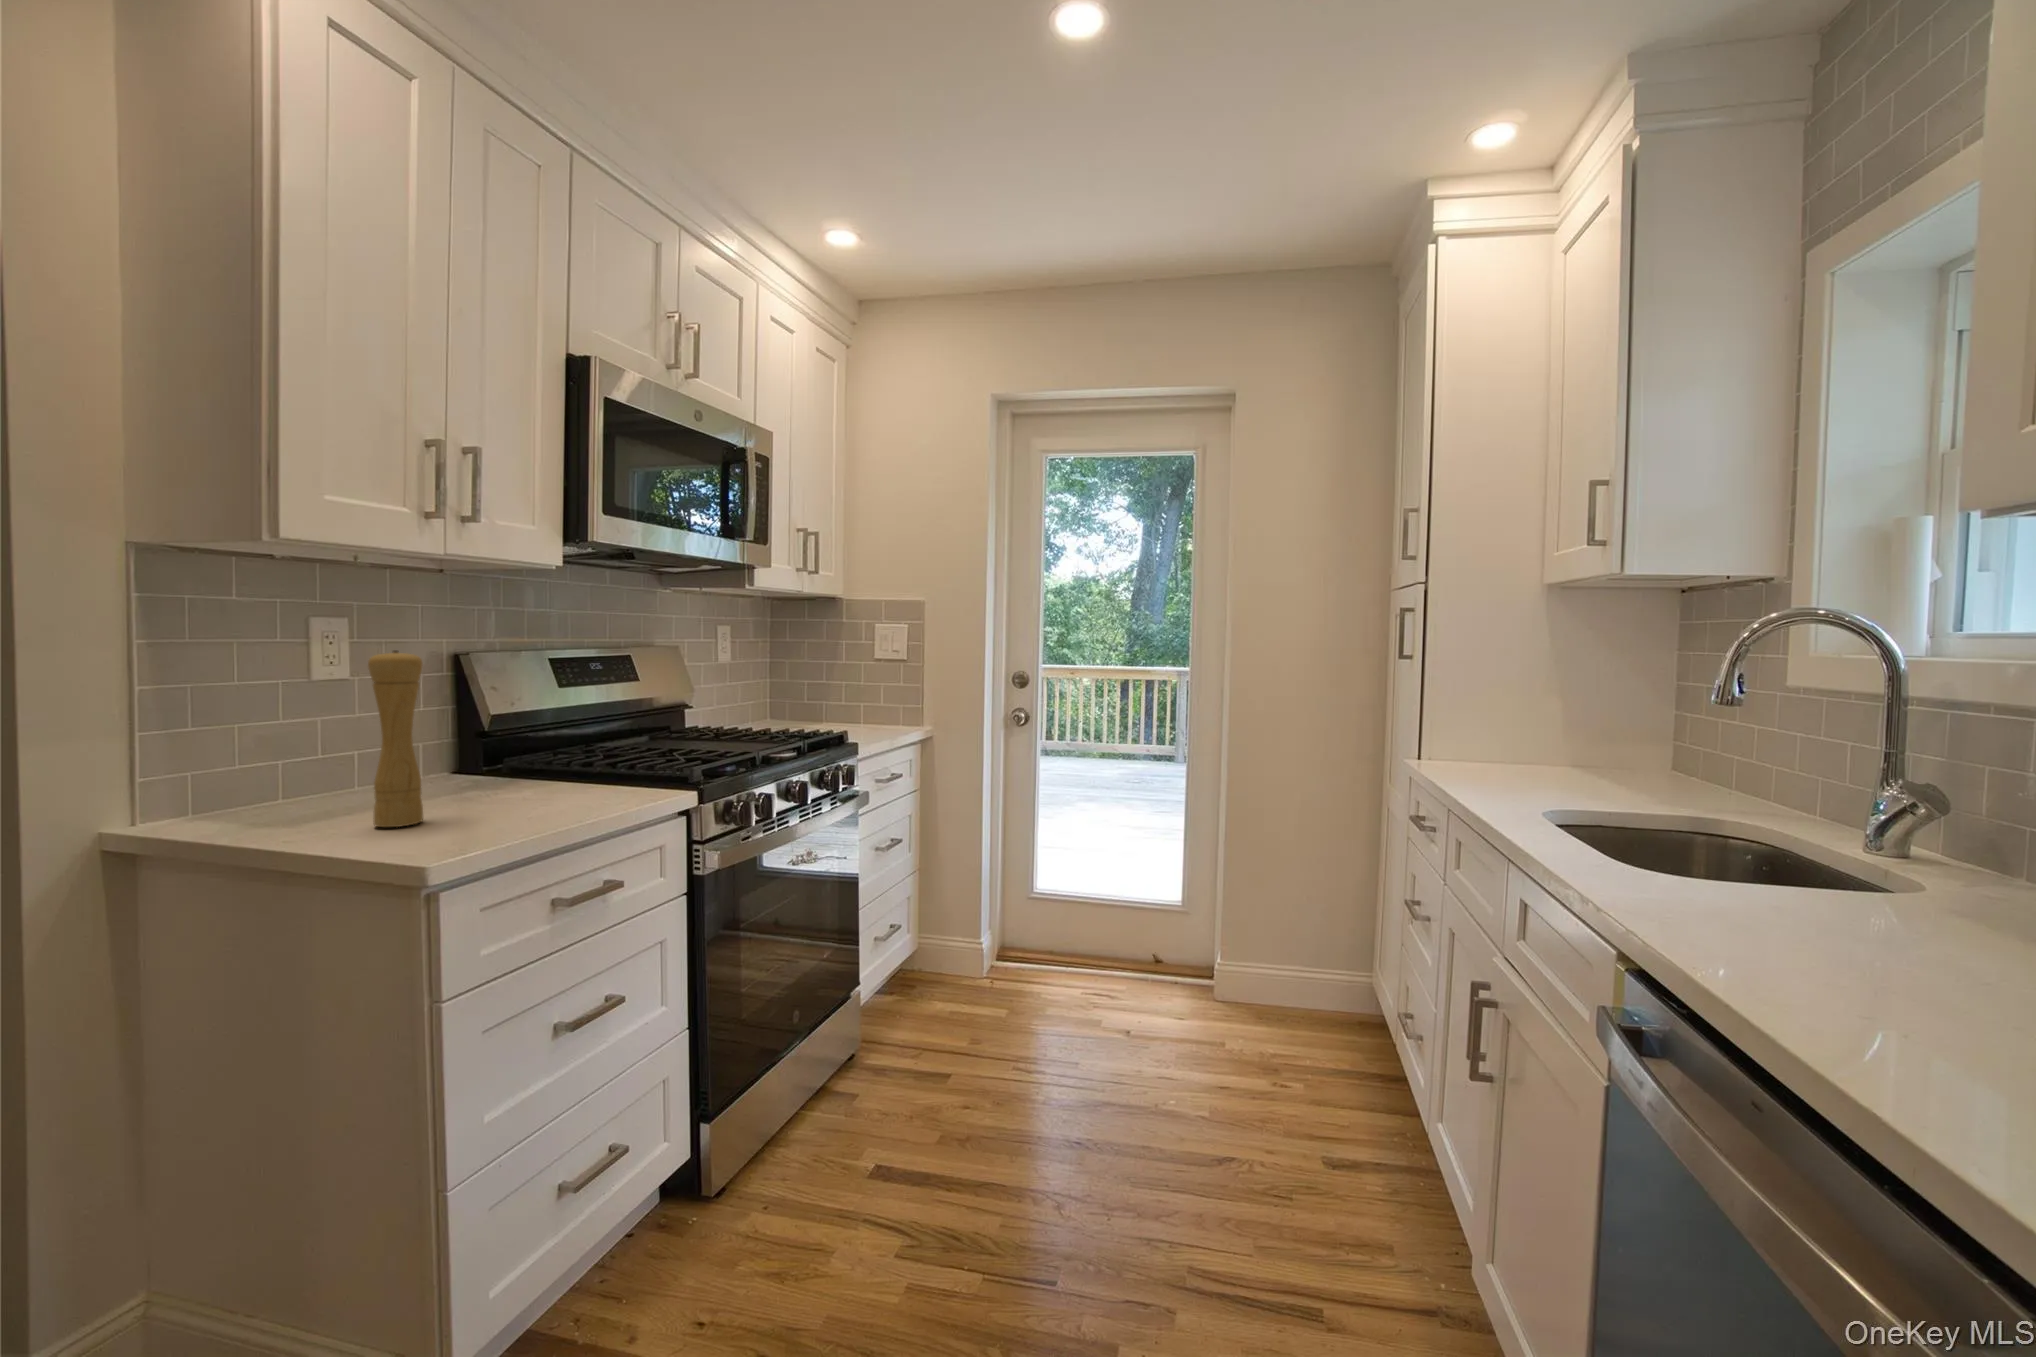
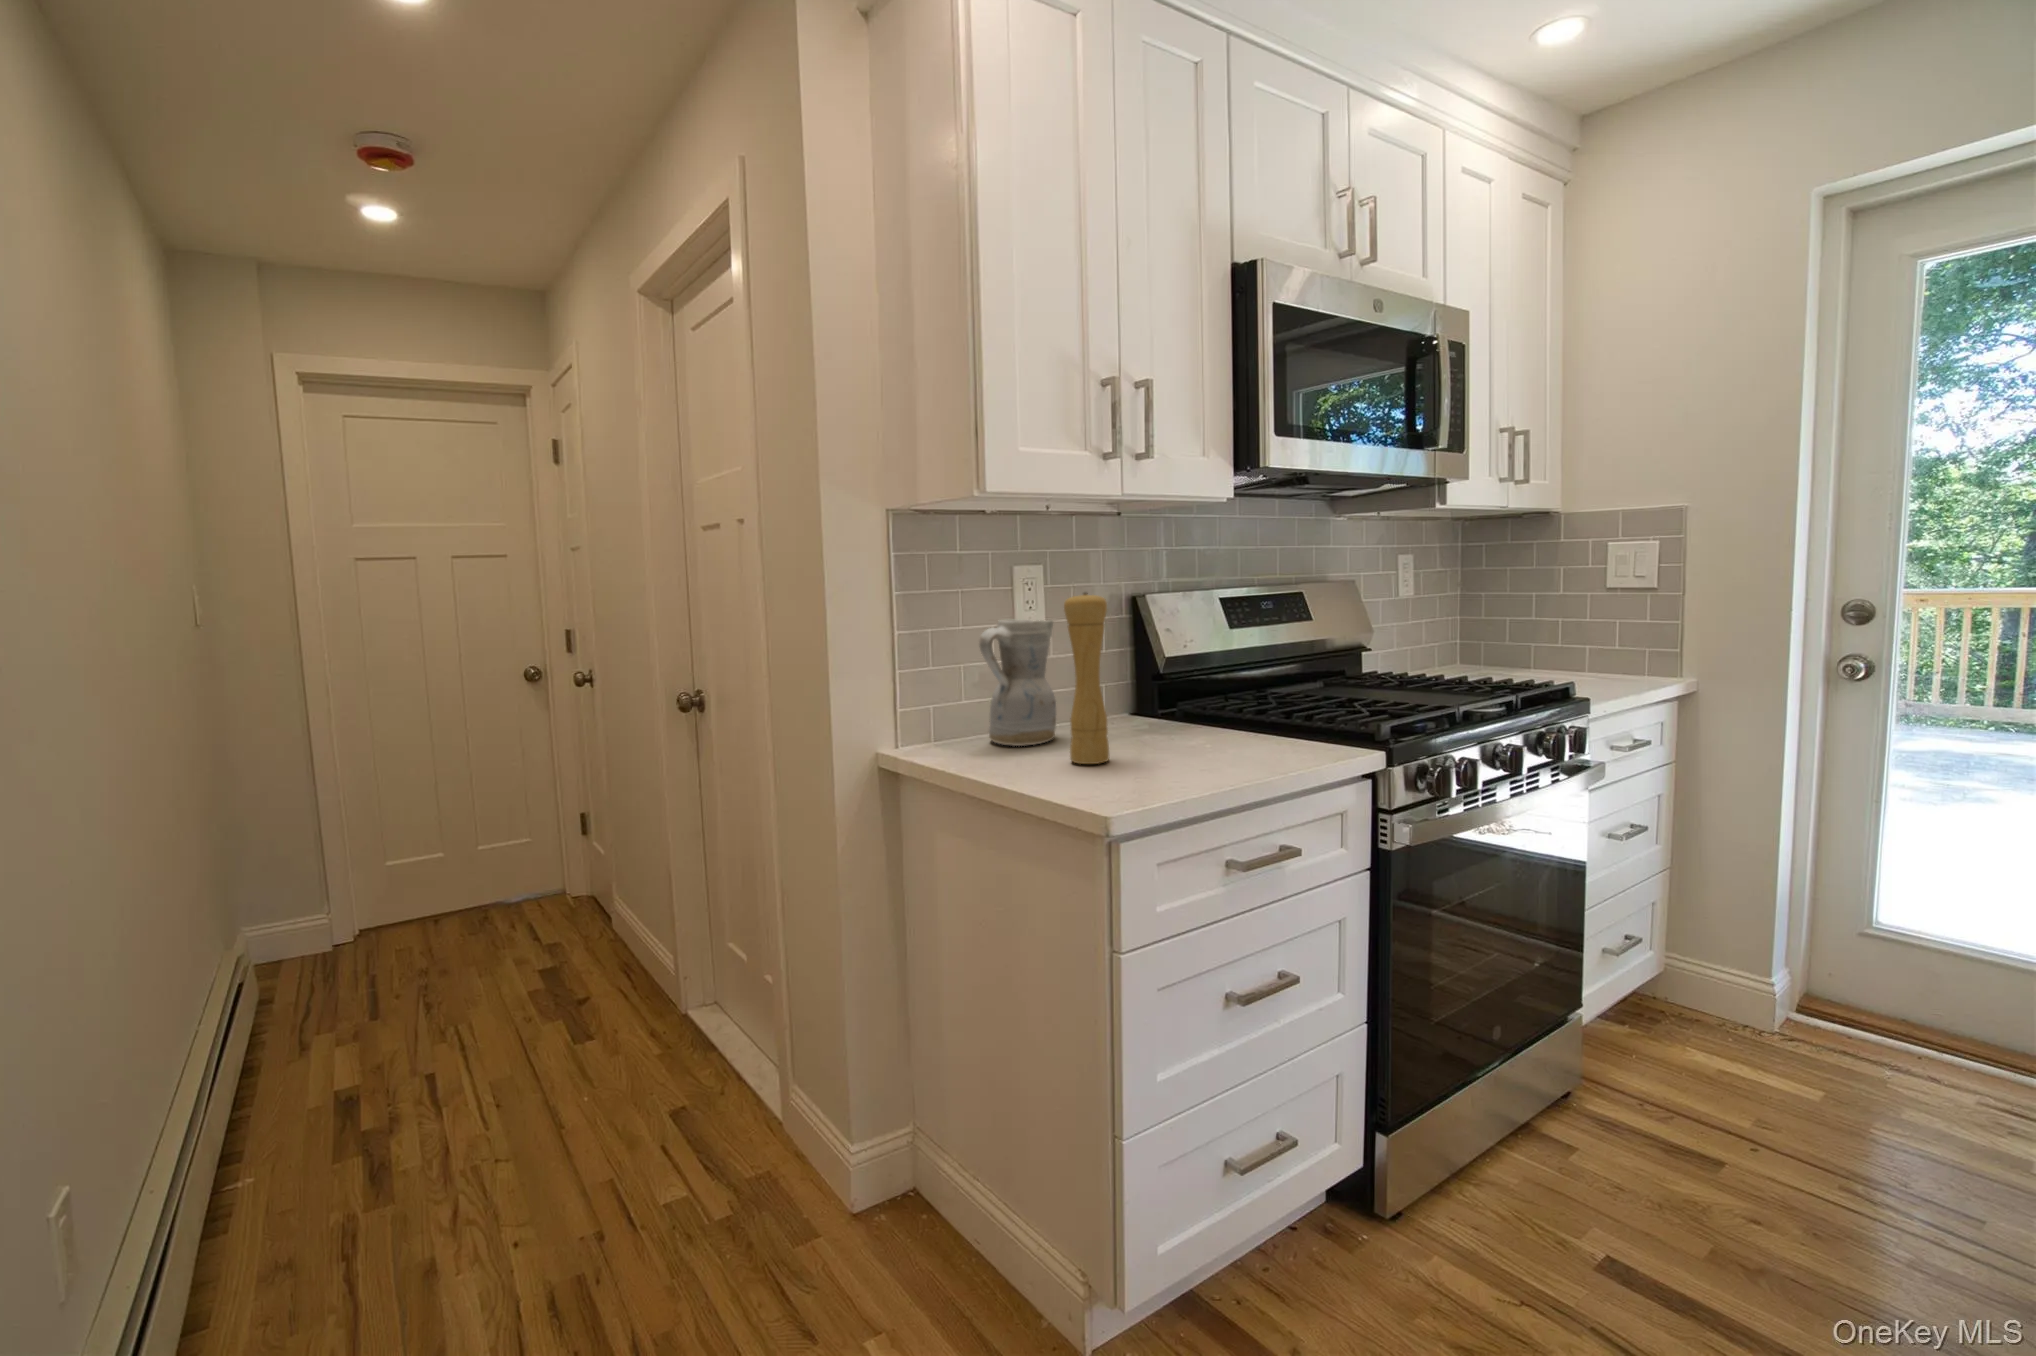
ceramic pitcher: none [238,676,348,820] -> present [979,620,1056,746]

